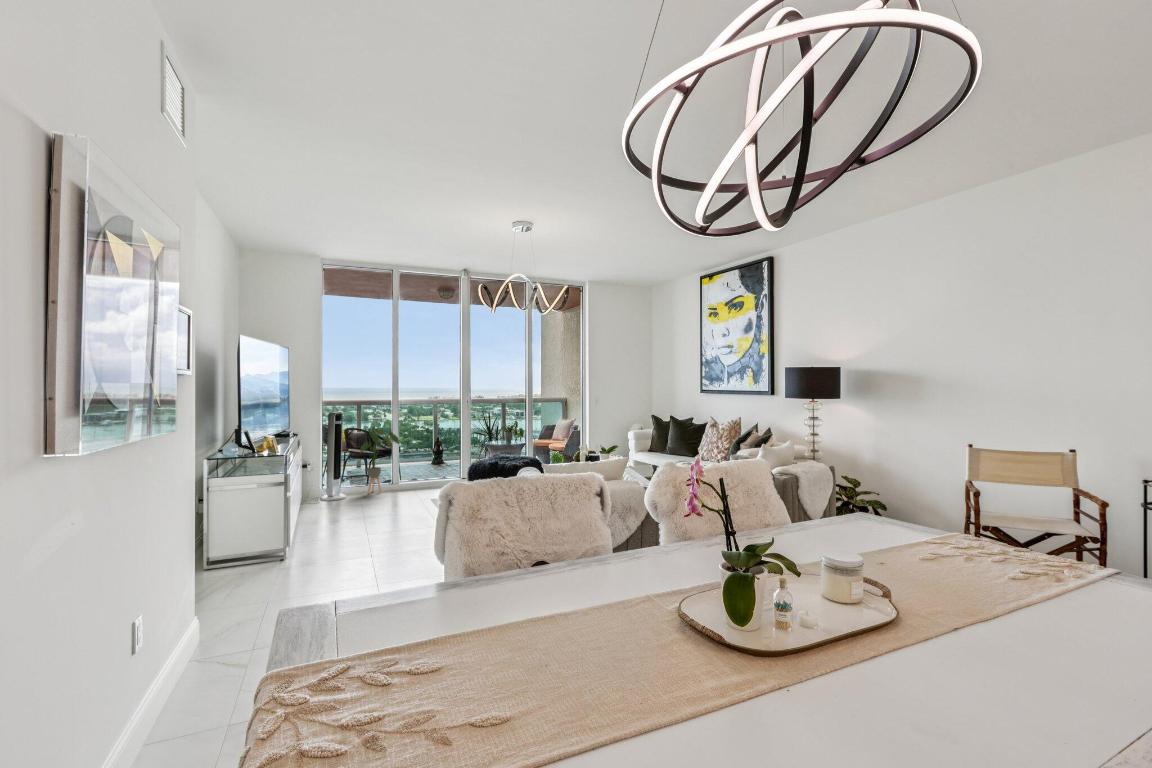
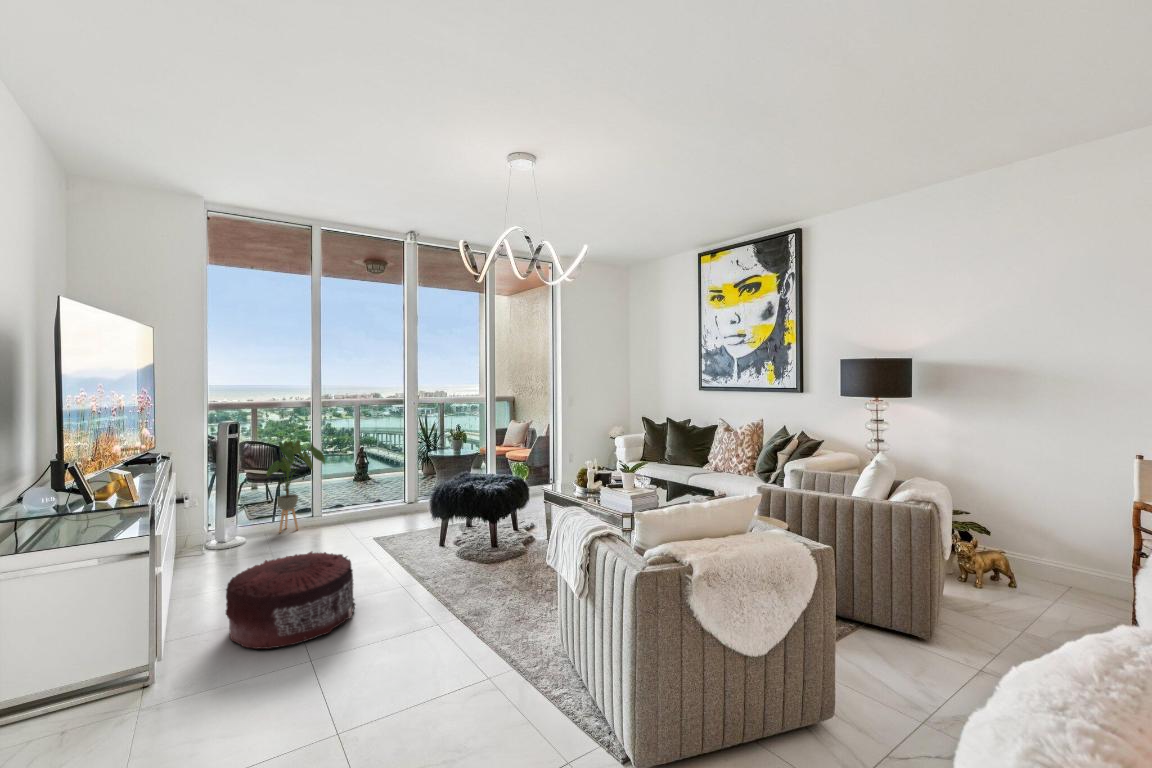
pouf: none [326,497,406,549] -> present [226,551,355,649]

